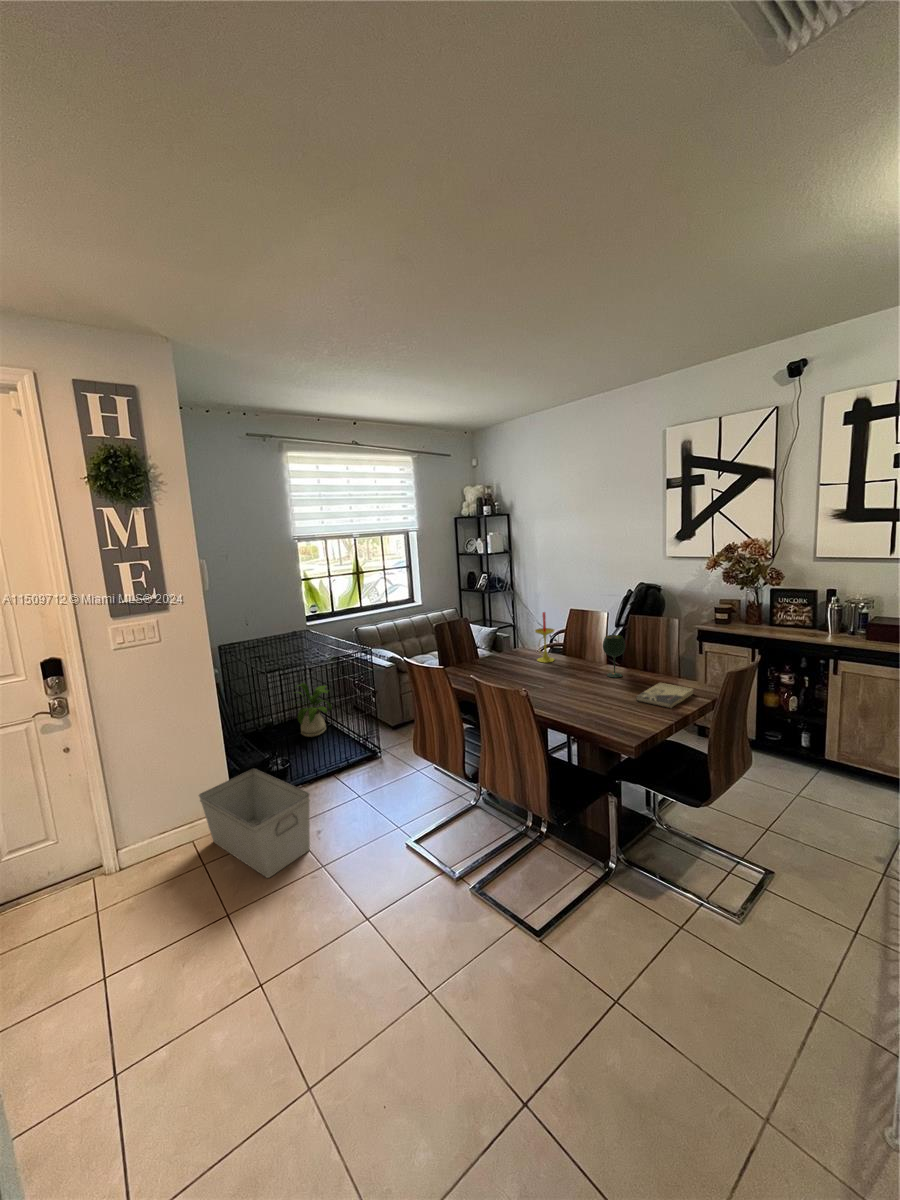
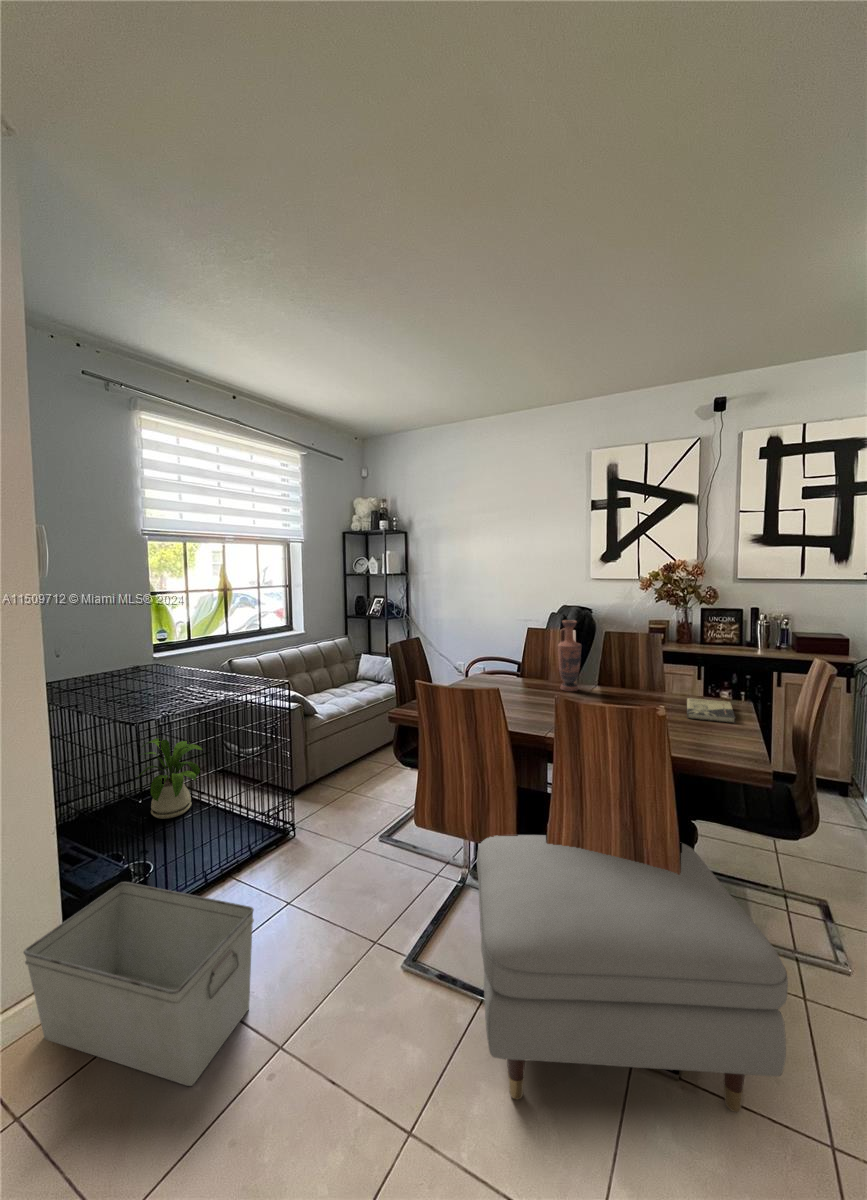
vase: none [566,609,586,669] -> present [558,620,582,691]
candle: present [535,612,554,663] -> none [511,625,535,687]
wine glass: present [603,635,626,678] -> none [610,648,636,697]
ottoman: none [401,772,603,972] -> present [477,835,788,1112]

